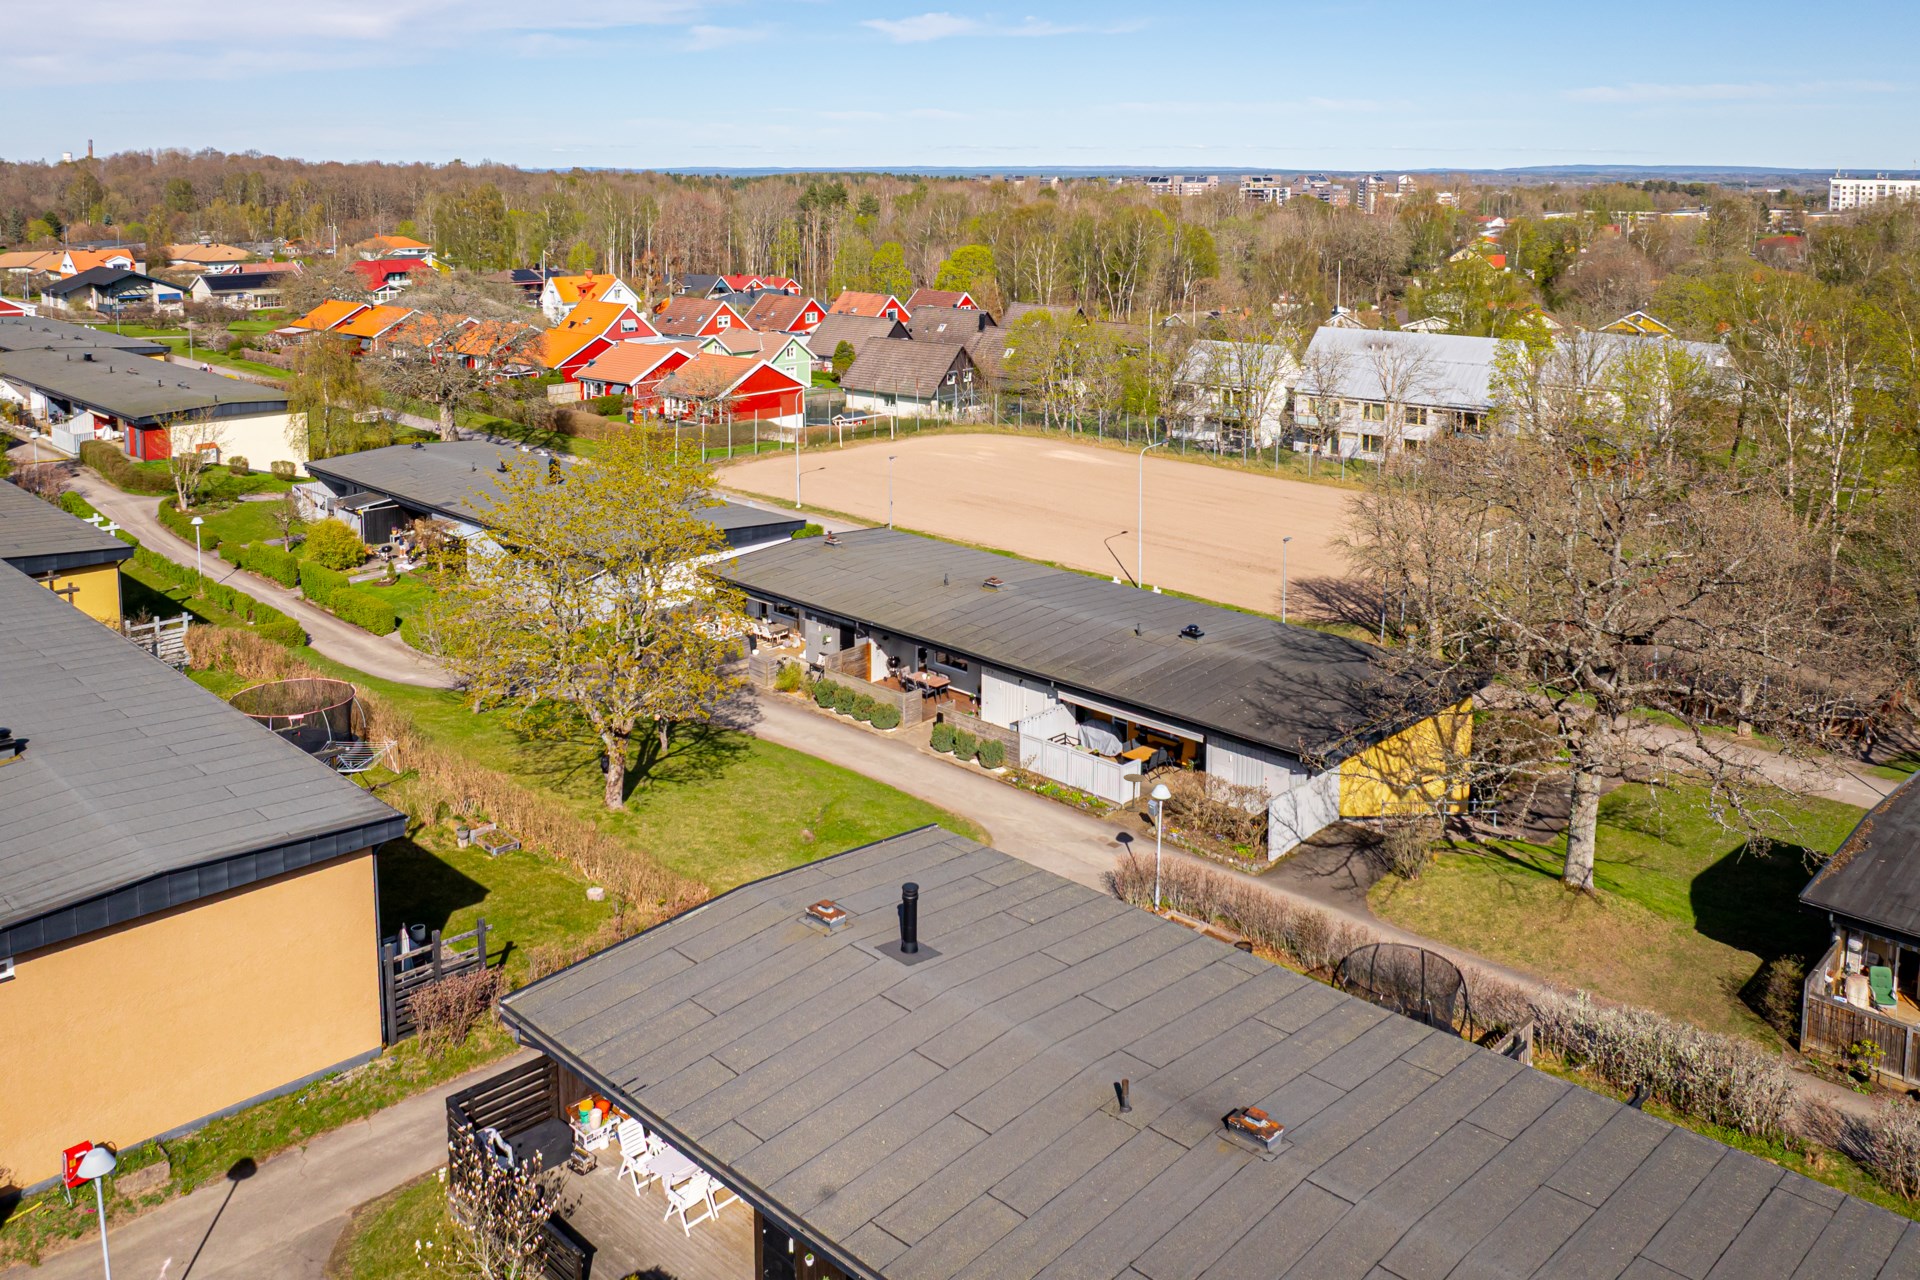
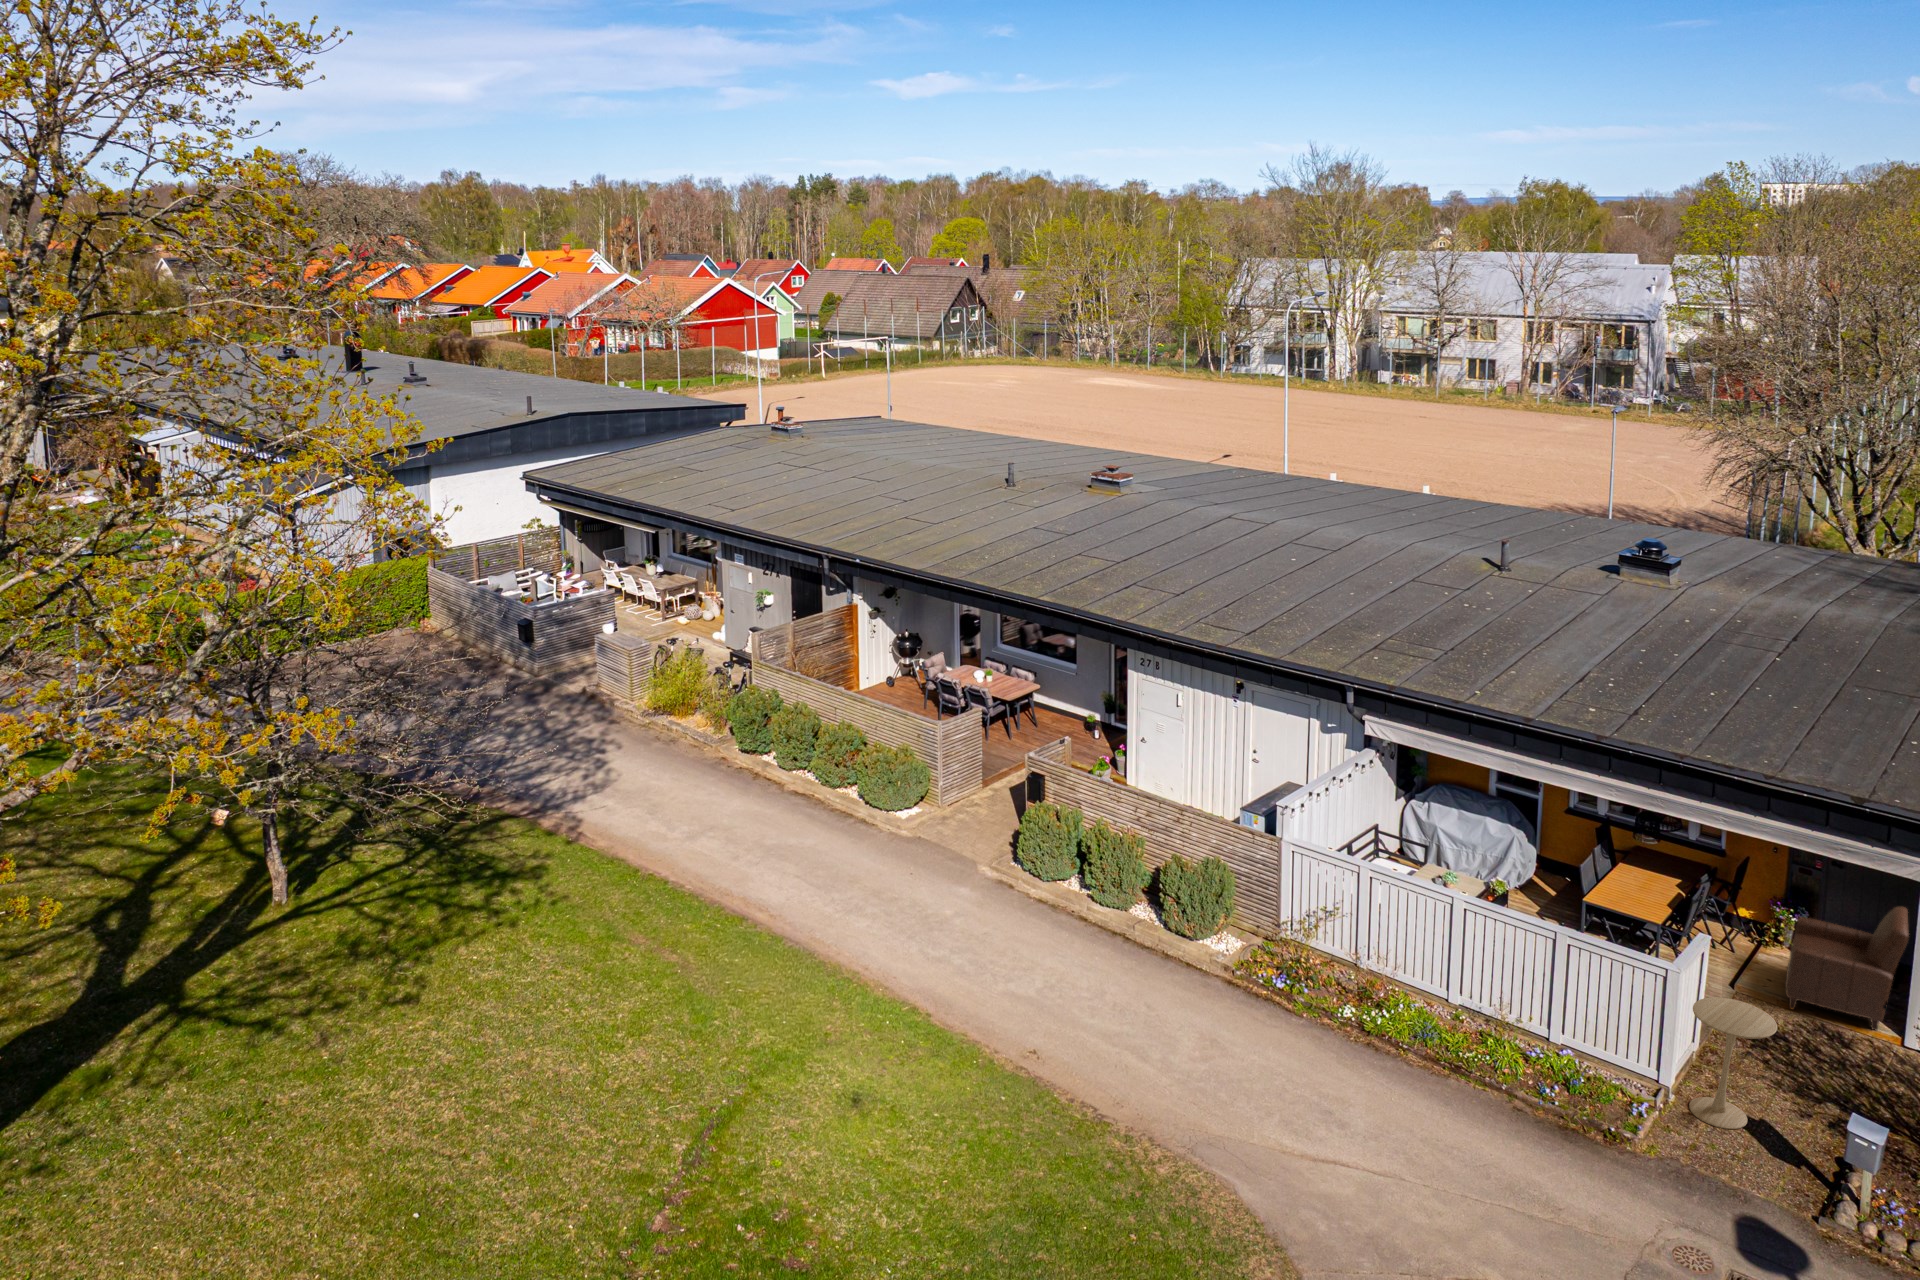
chair: none [1182,755,1221,795] -> present [1785,907,1909,1030]

